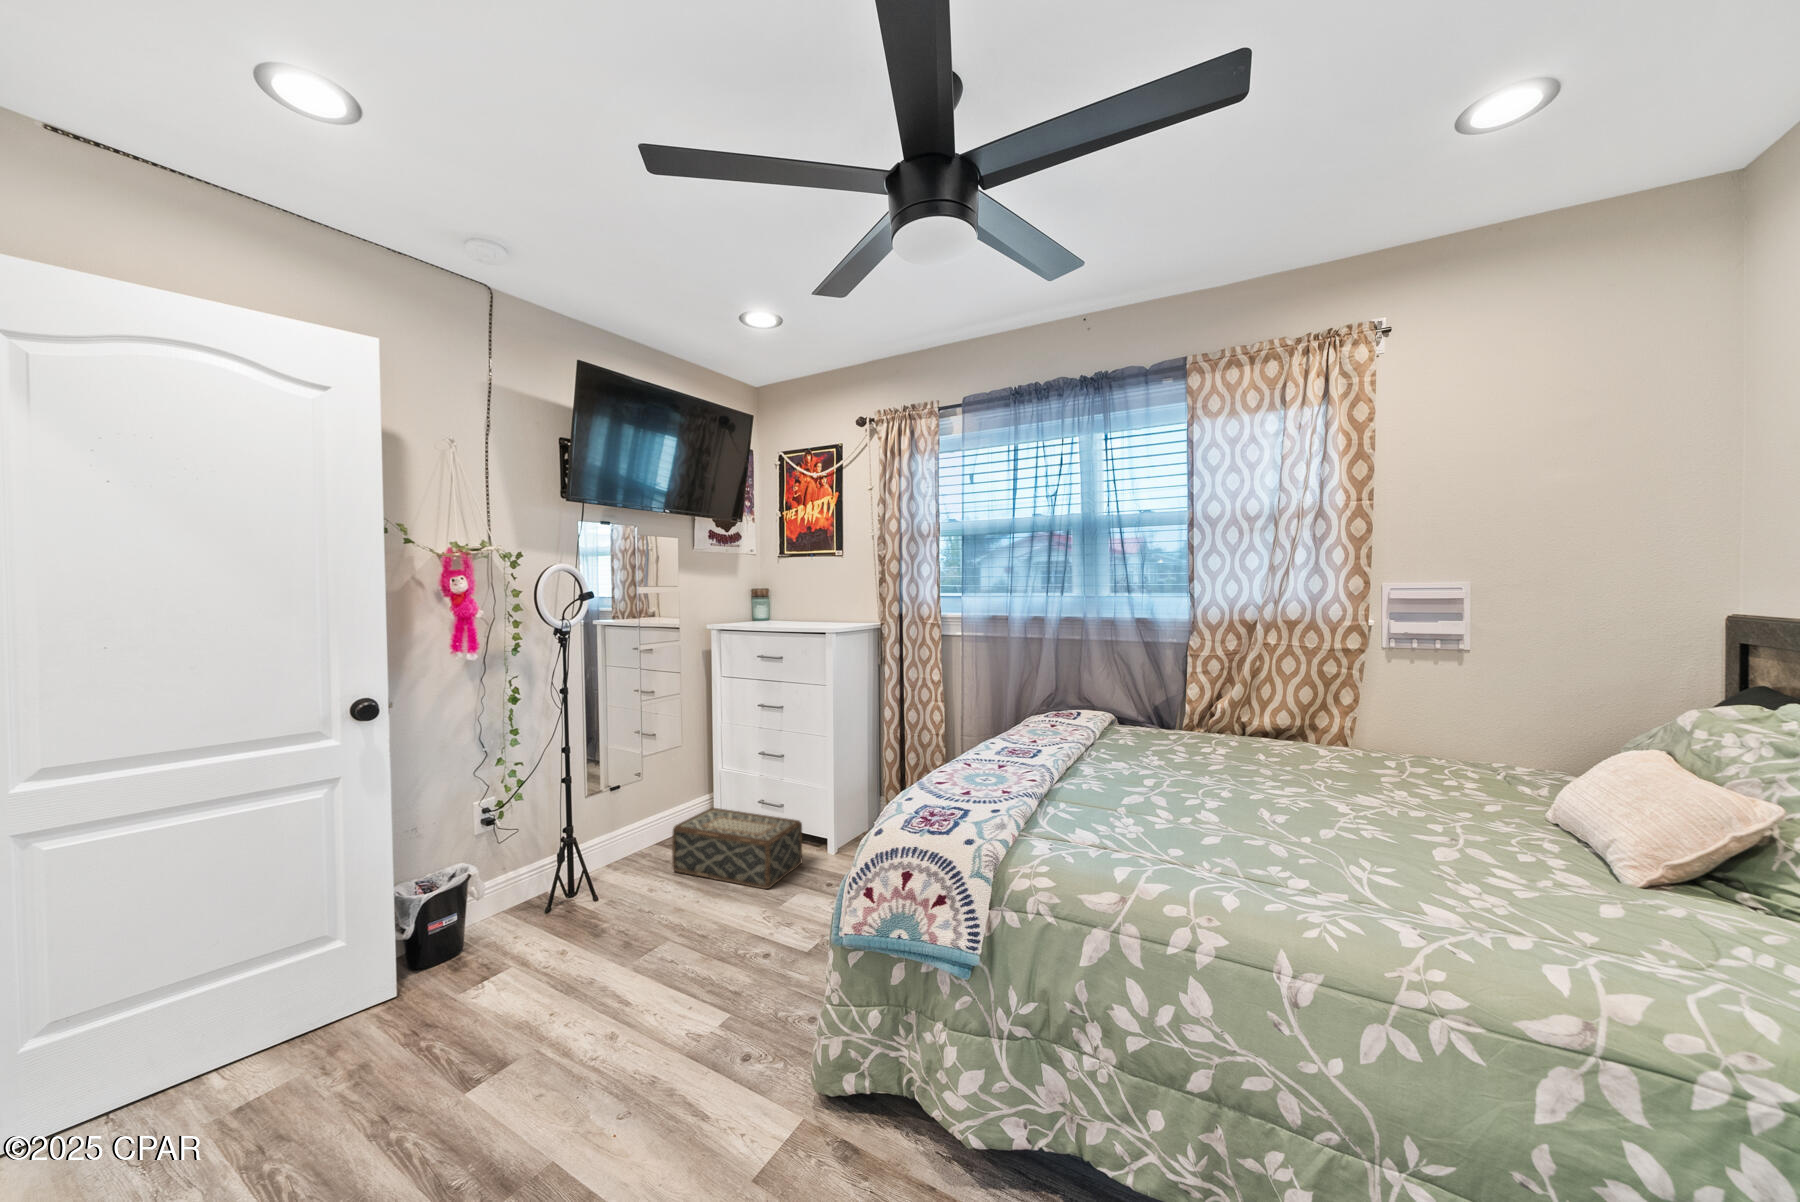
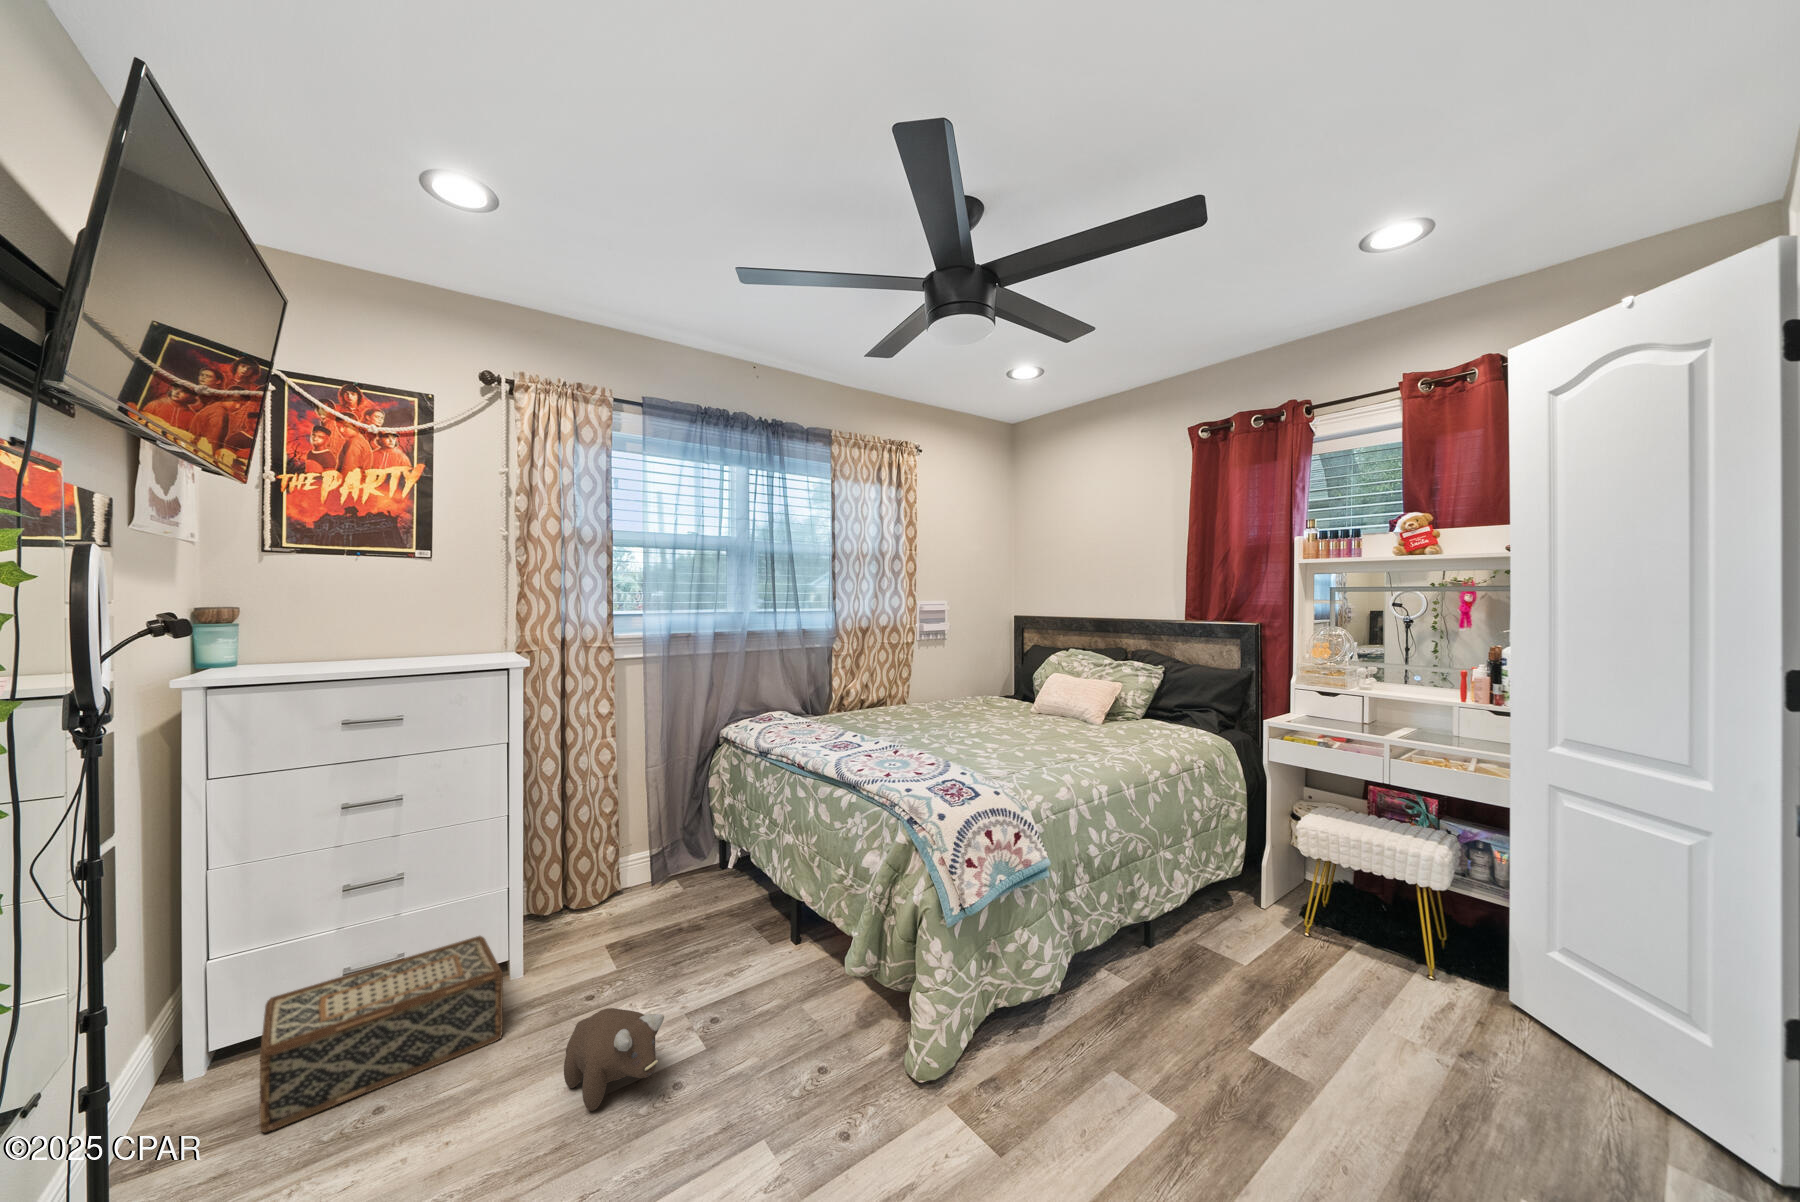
plush toy: none [715,889,776,954] -> present [564,1008,664,1111]

